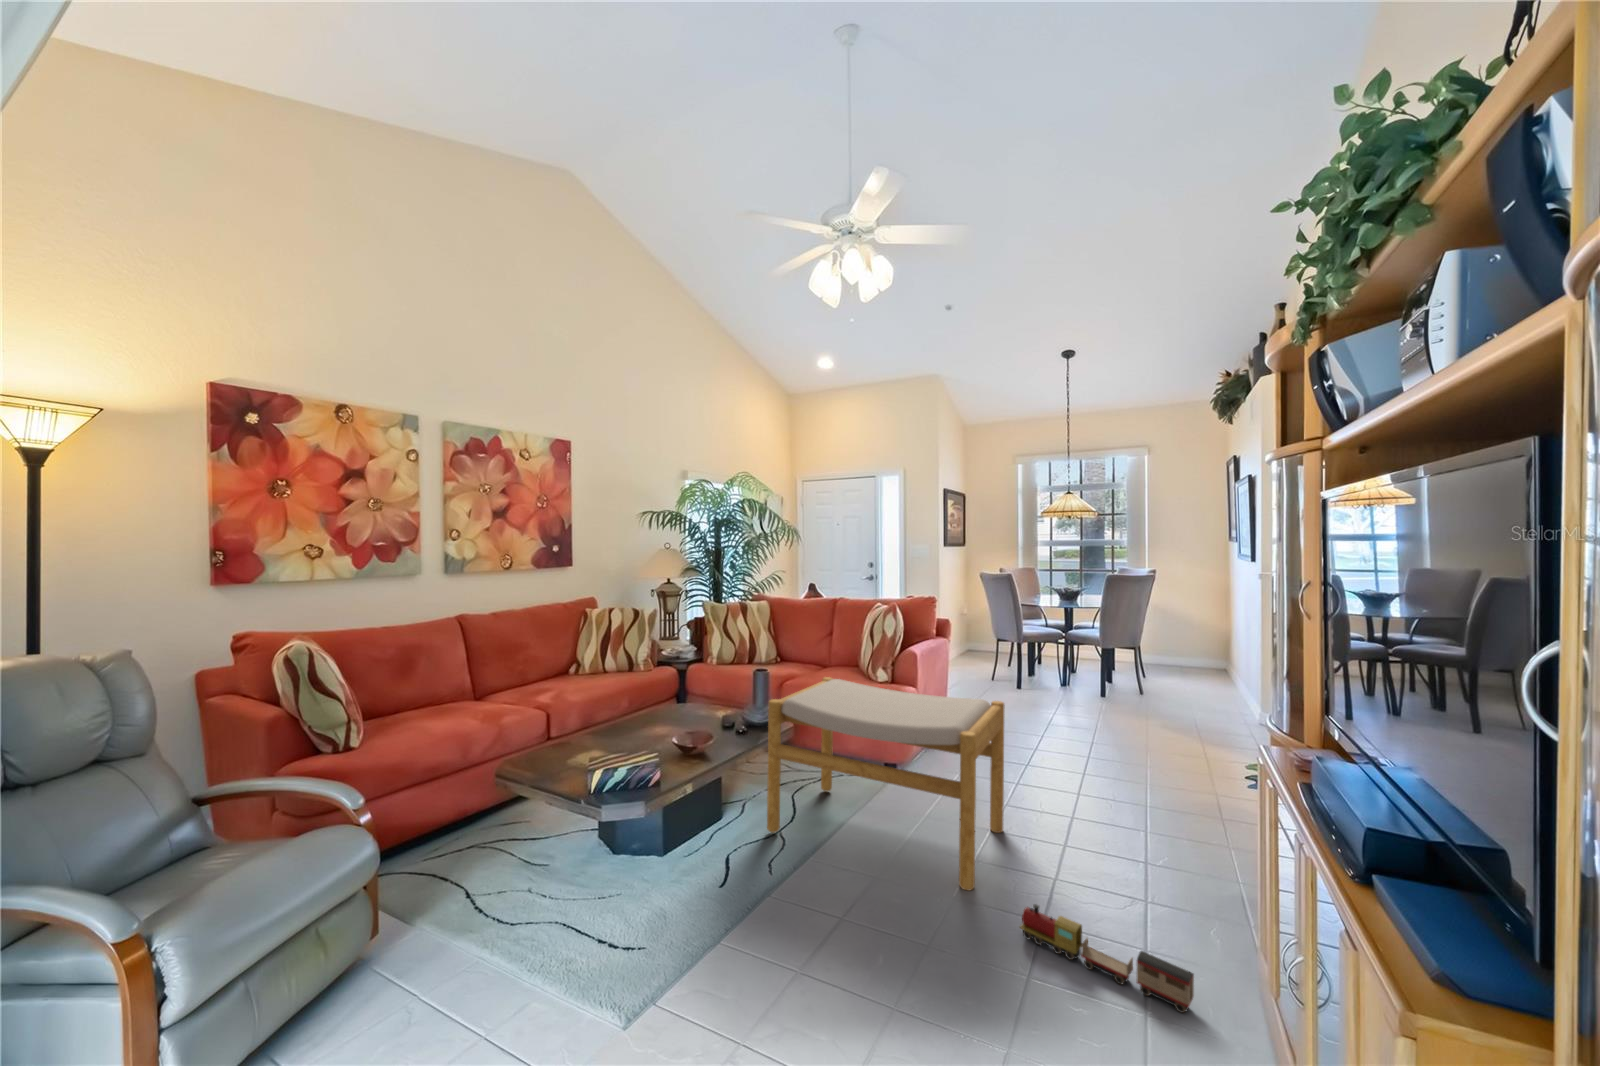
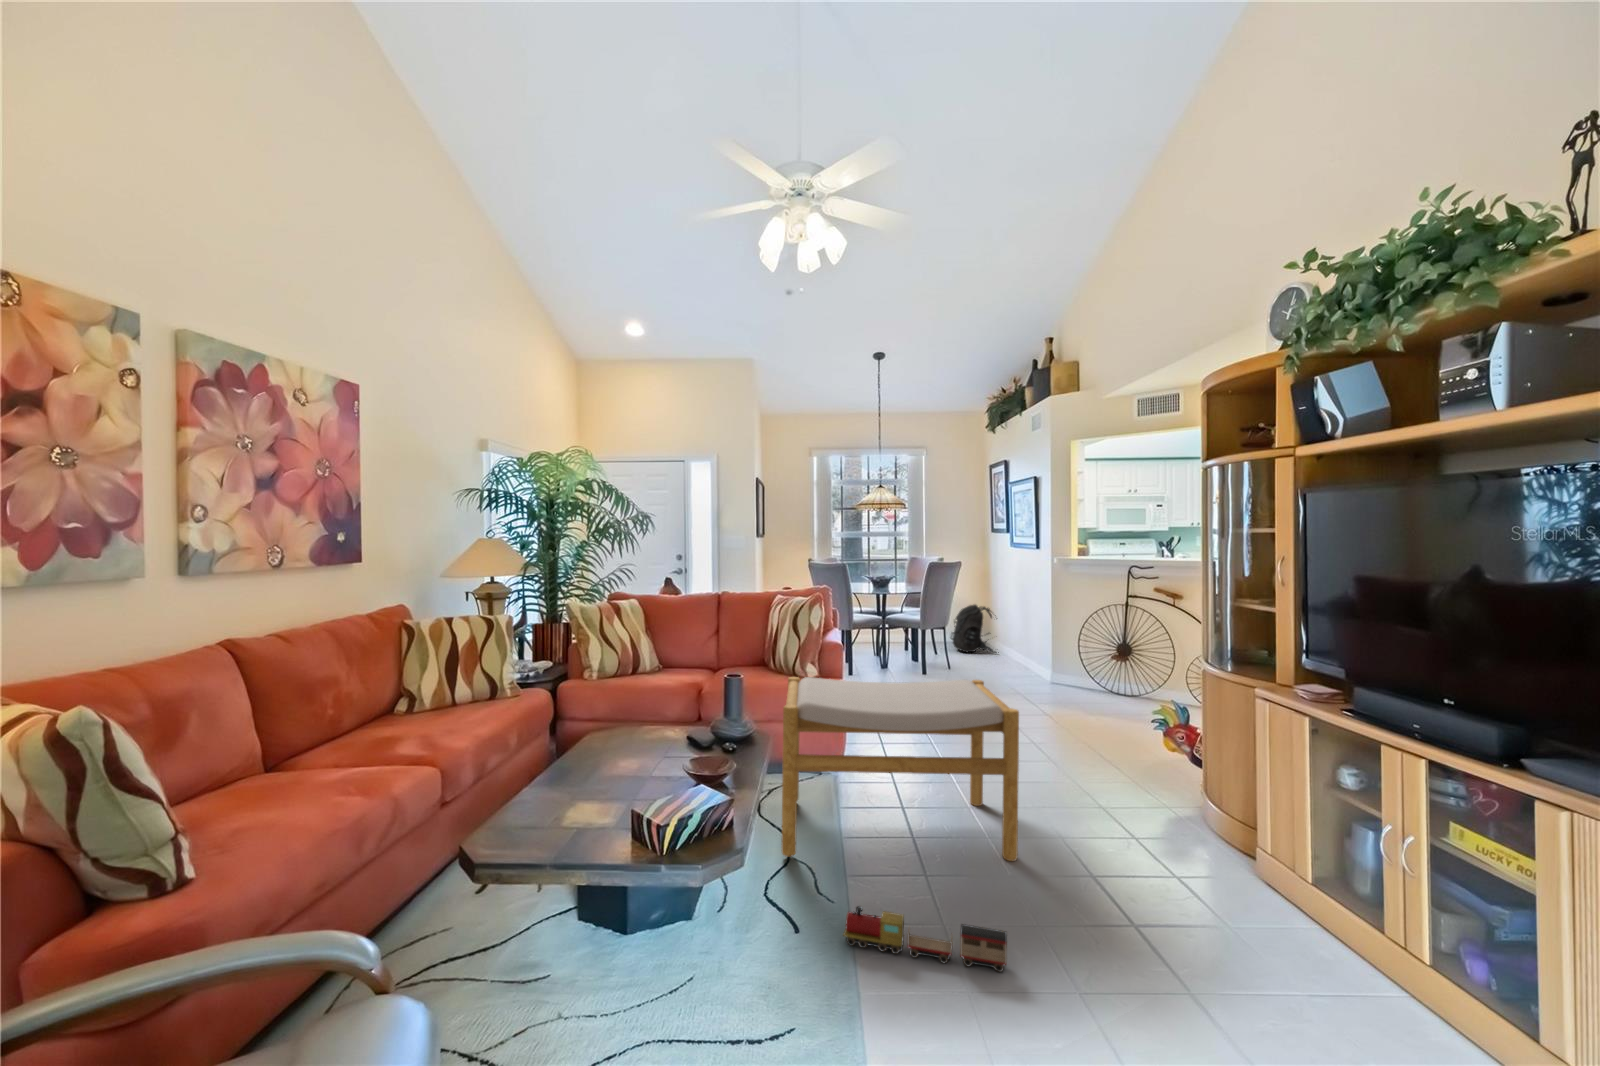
backpack: none [1165,625,1229,684] -> present [951,605,999,653]
toy train: present [1020,904,1194,1013] -> present [843,906,1007,972]

